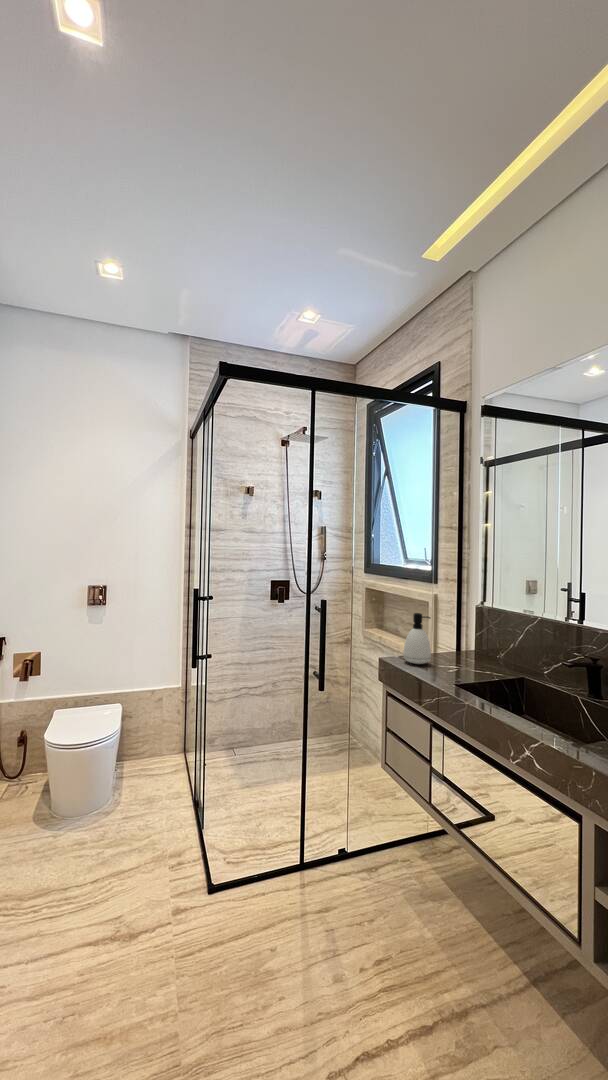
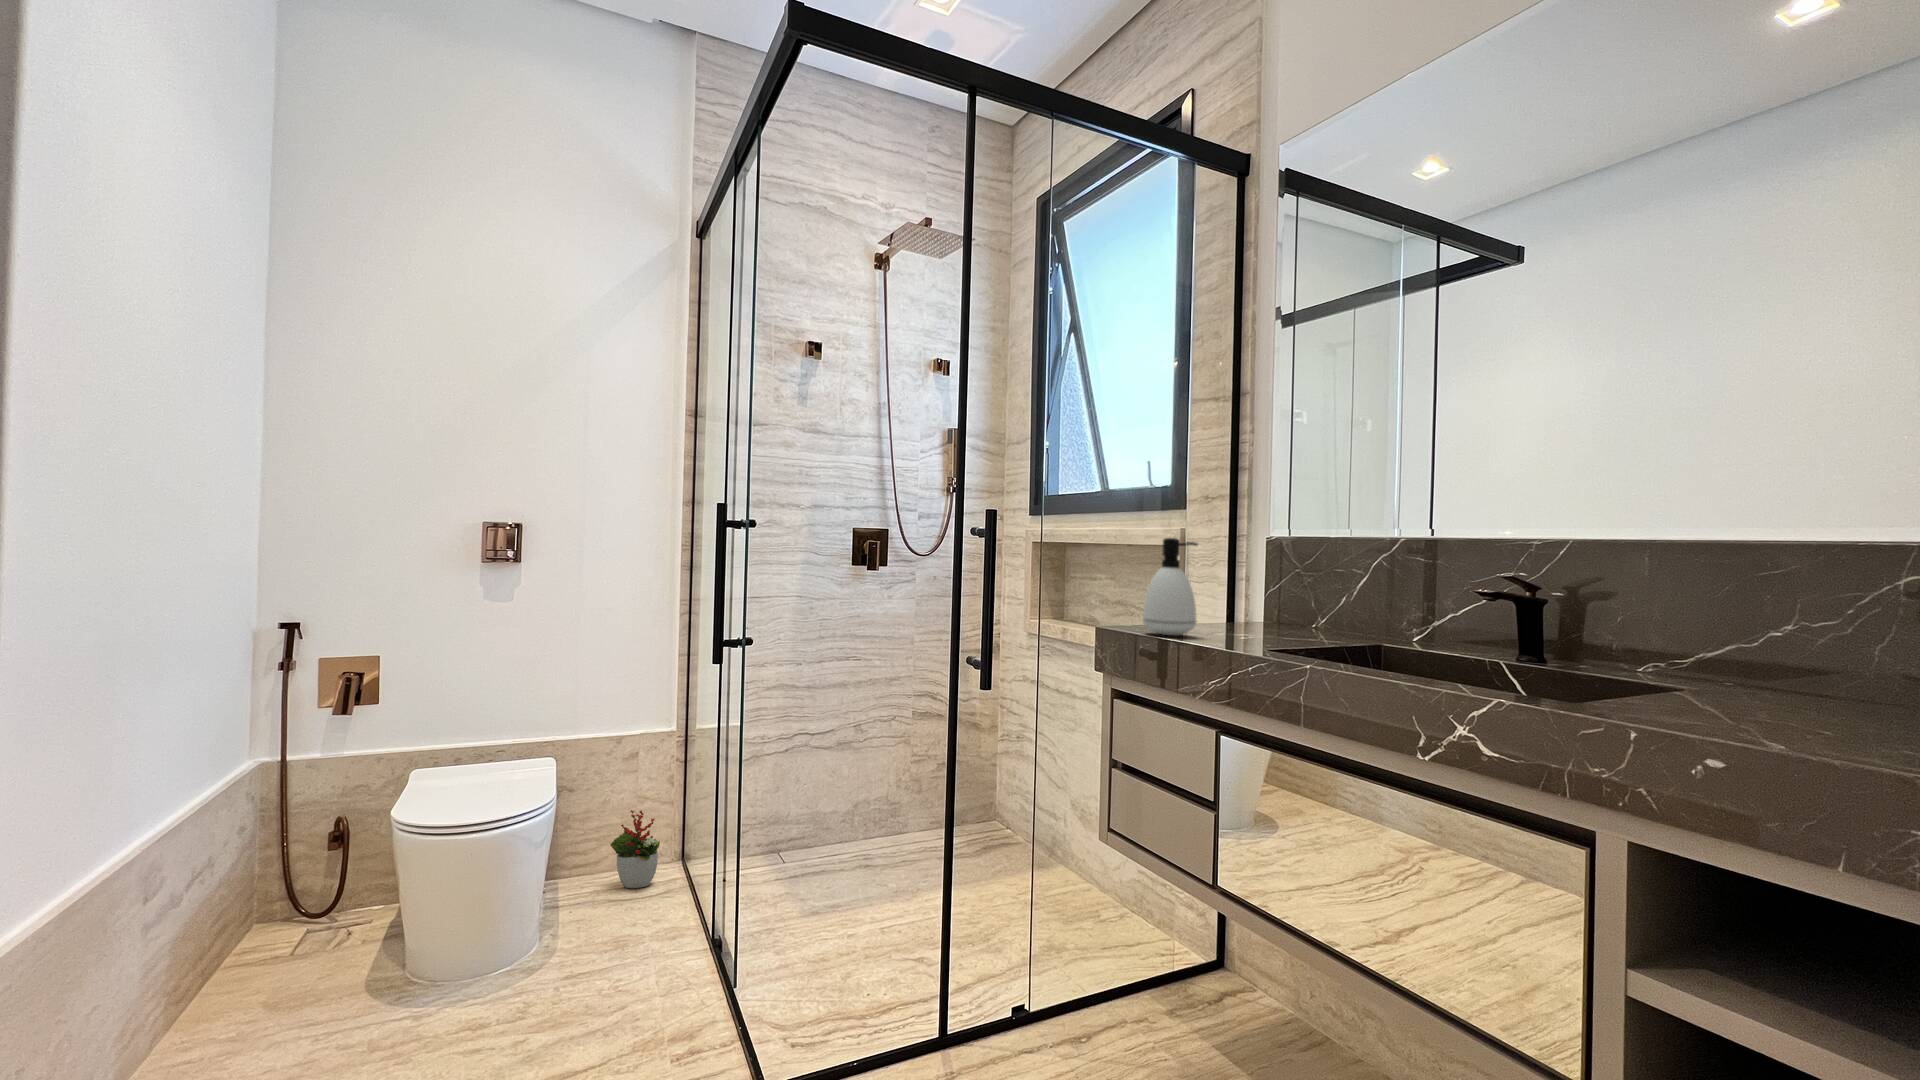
decorative plant: none [149,727,173,767] -> present [610,810,660,888]

